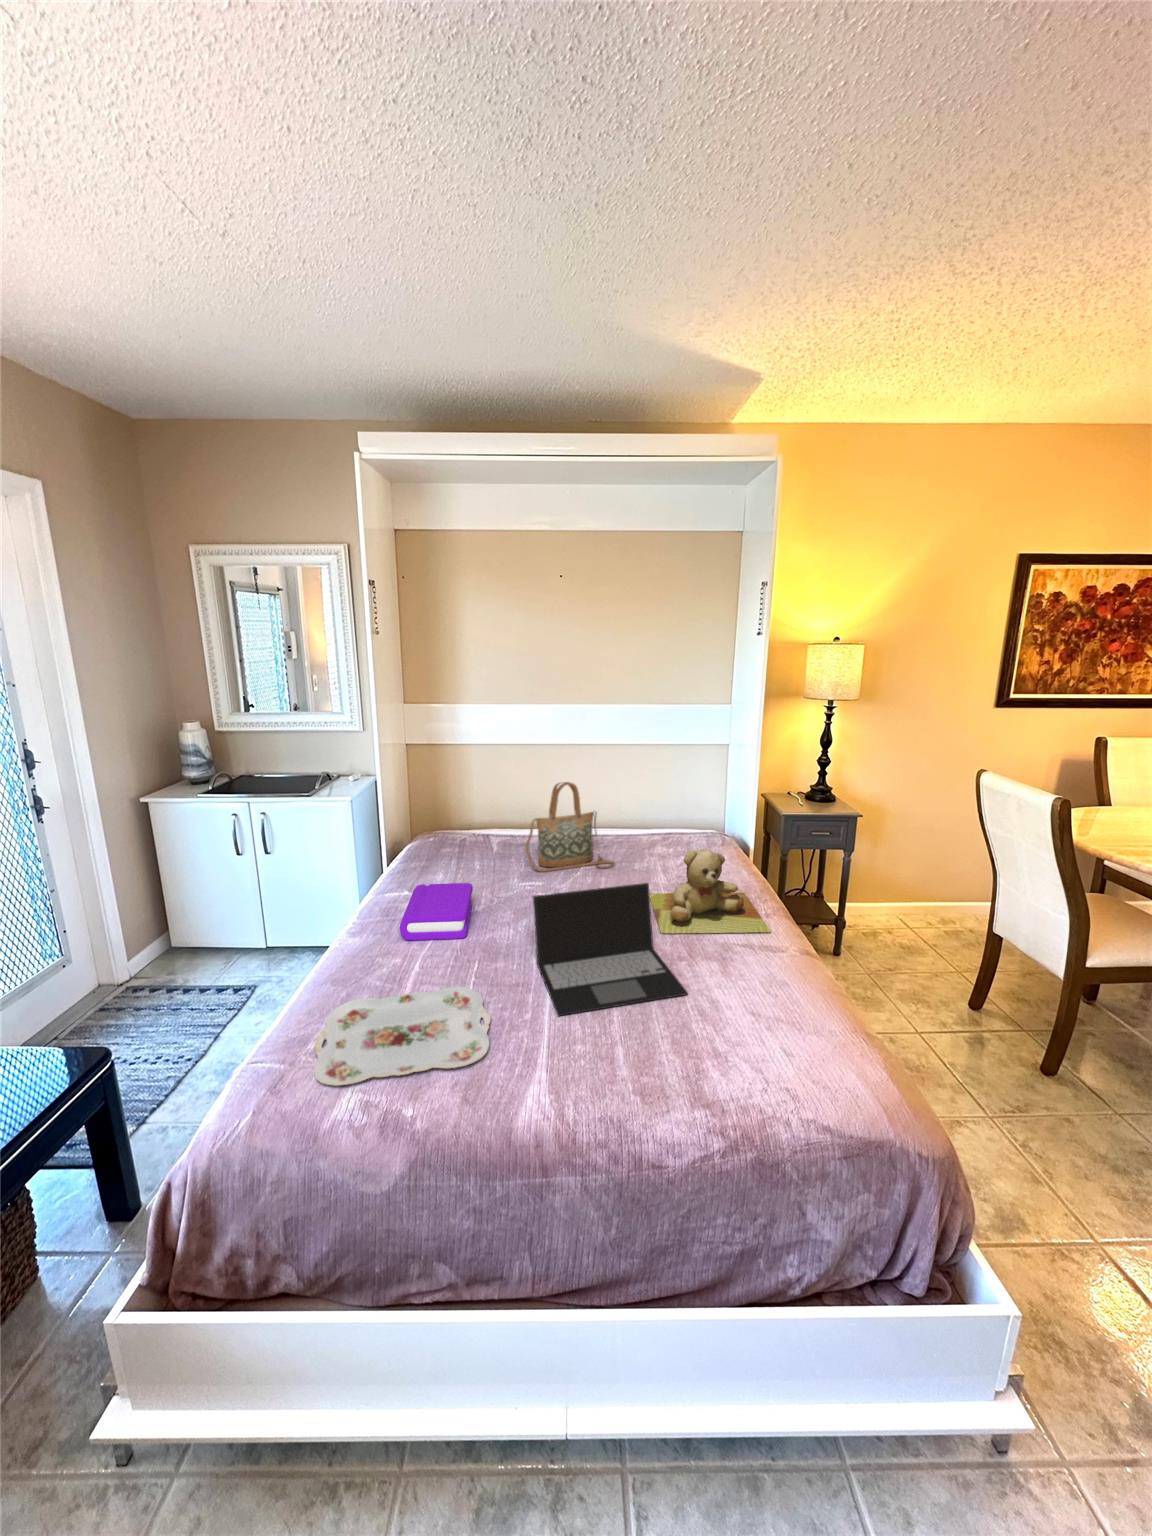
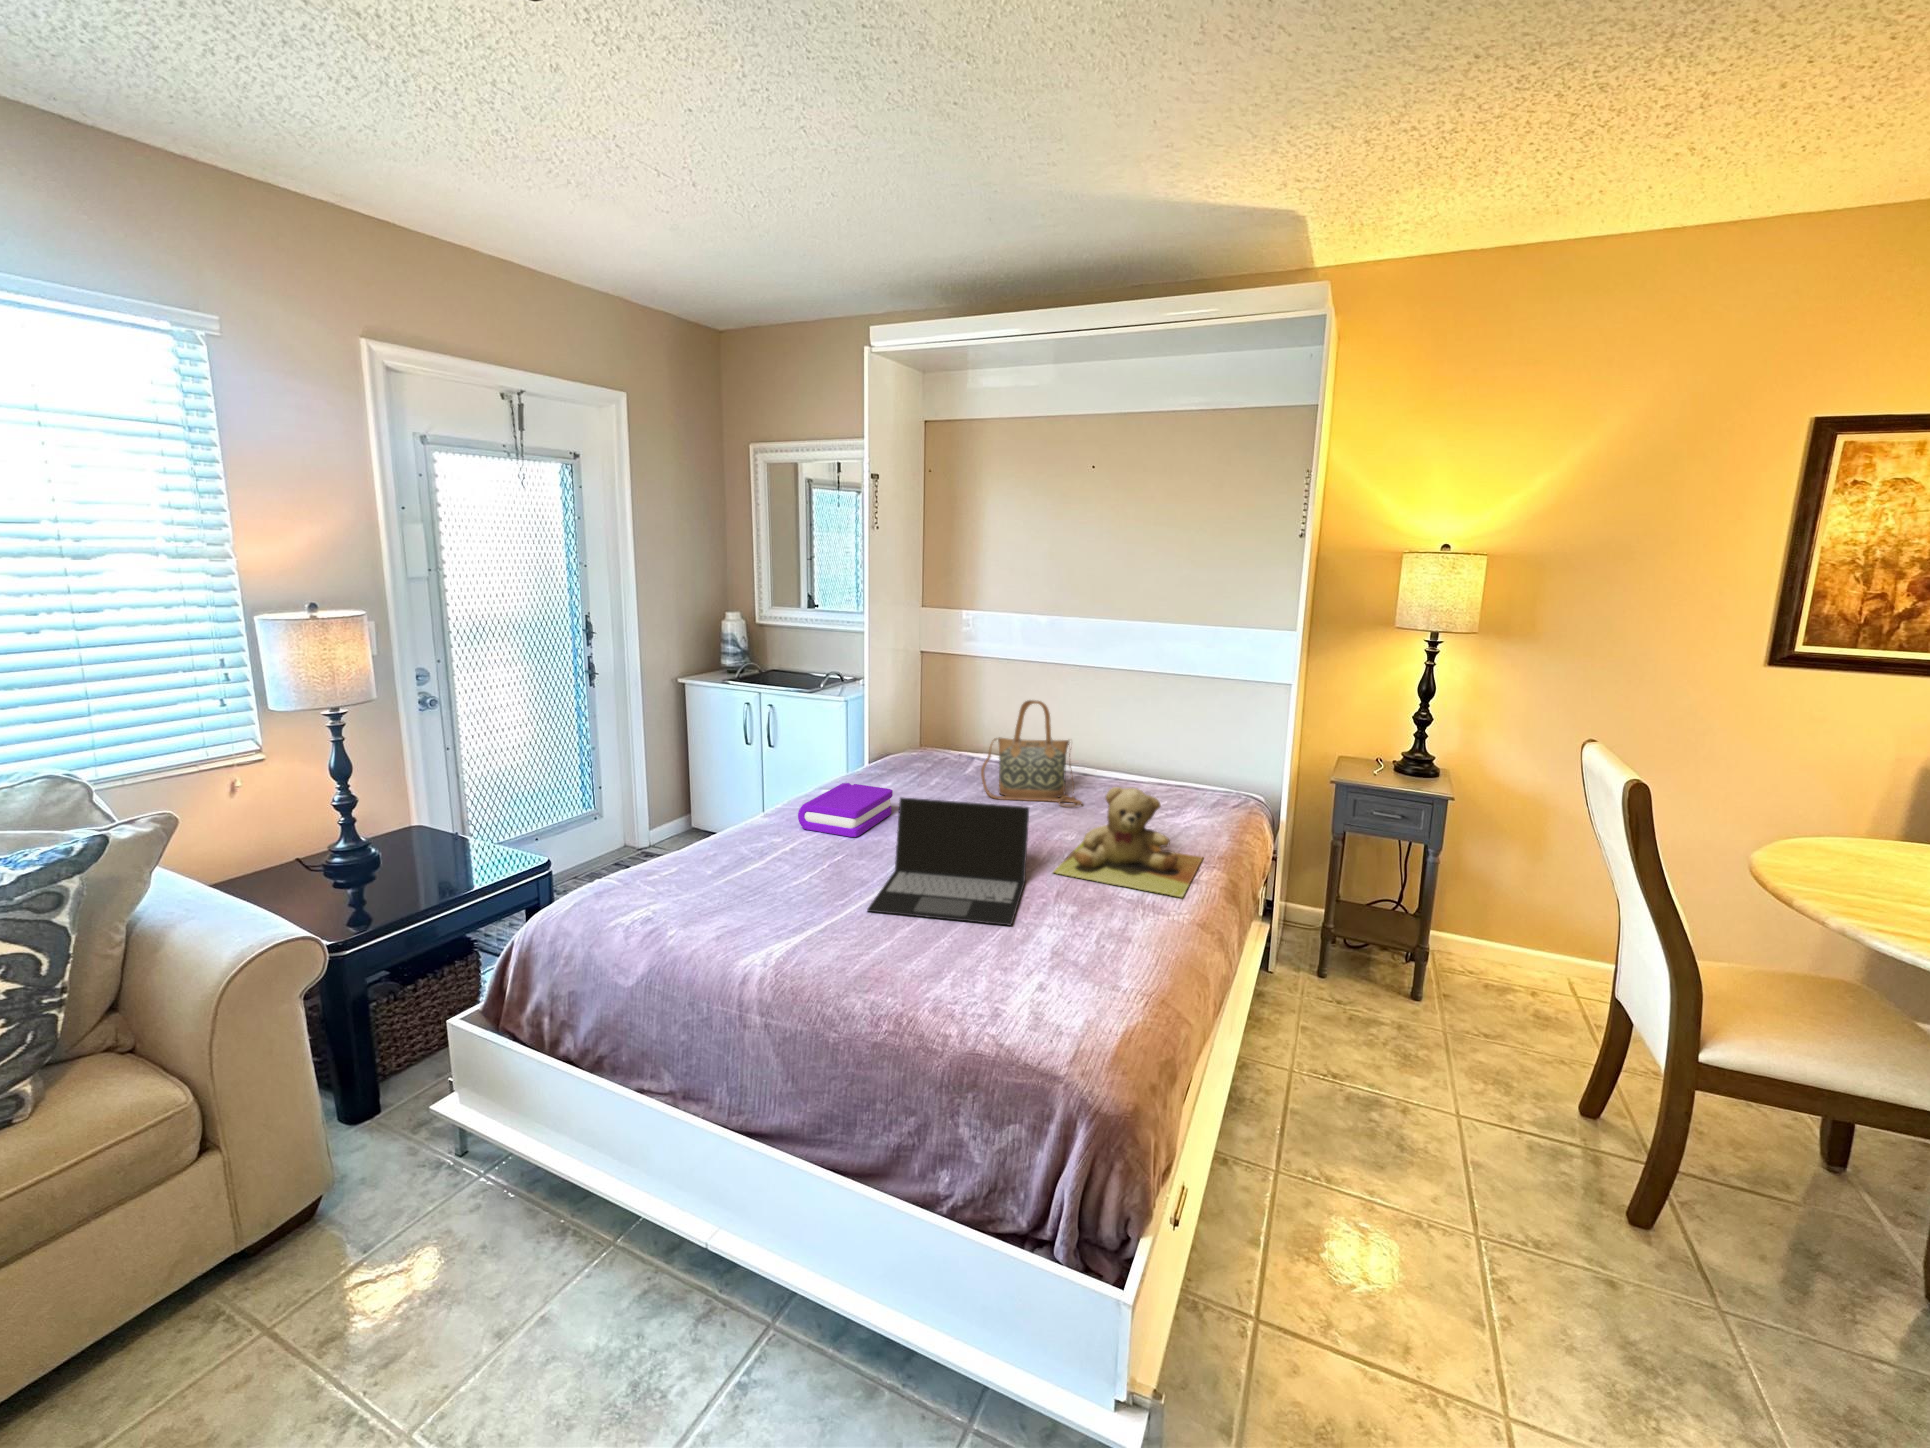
serving tray: present [314,987,491,1085] -> none [636,859,816,922]

